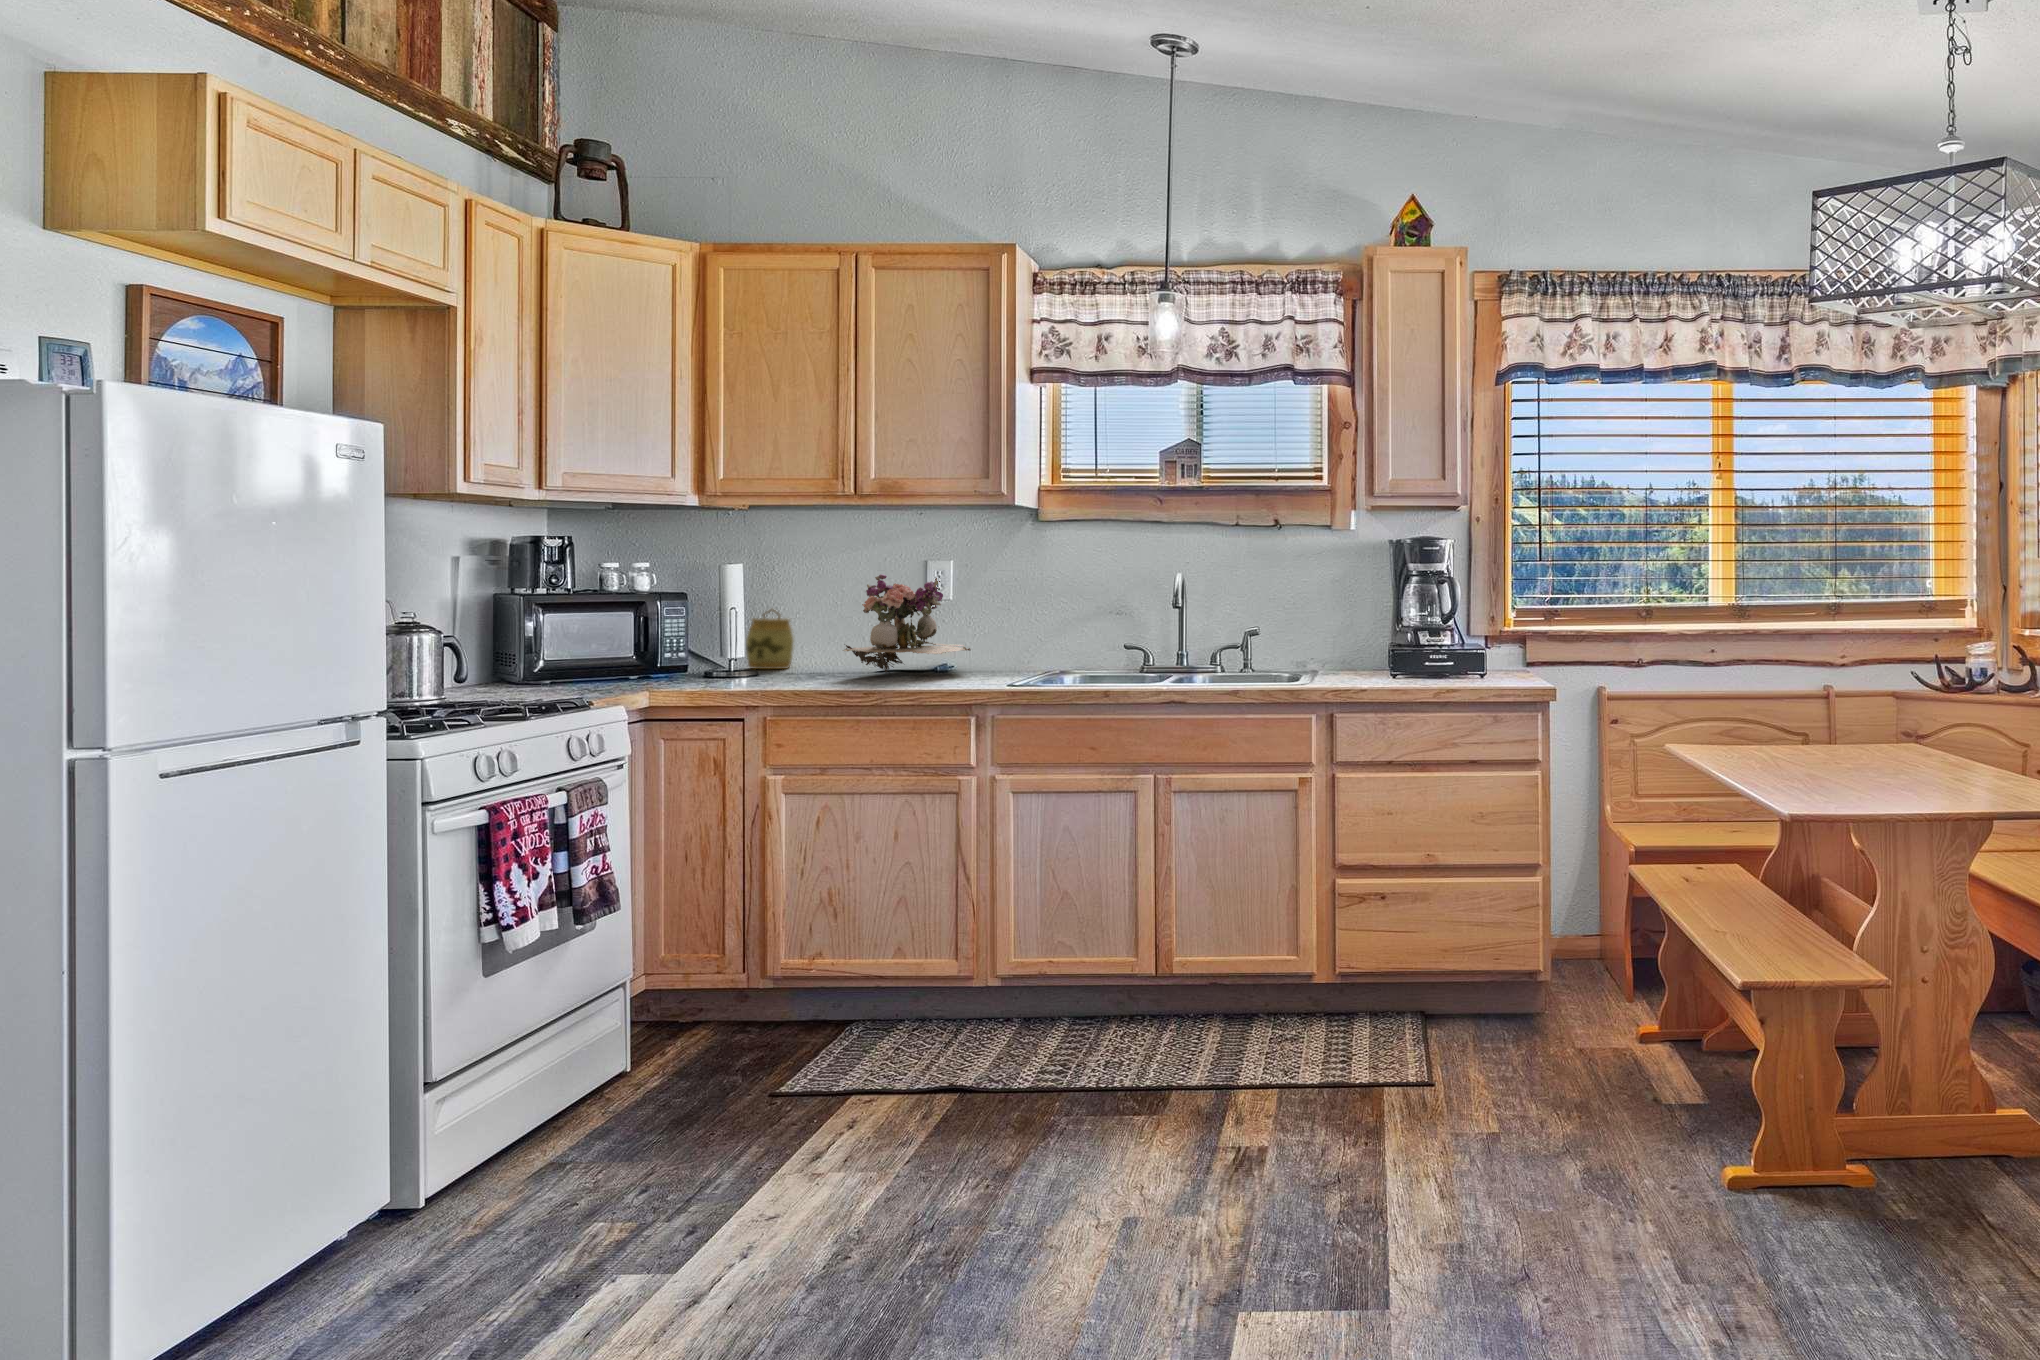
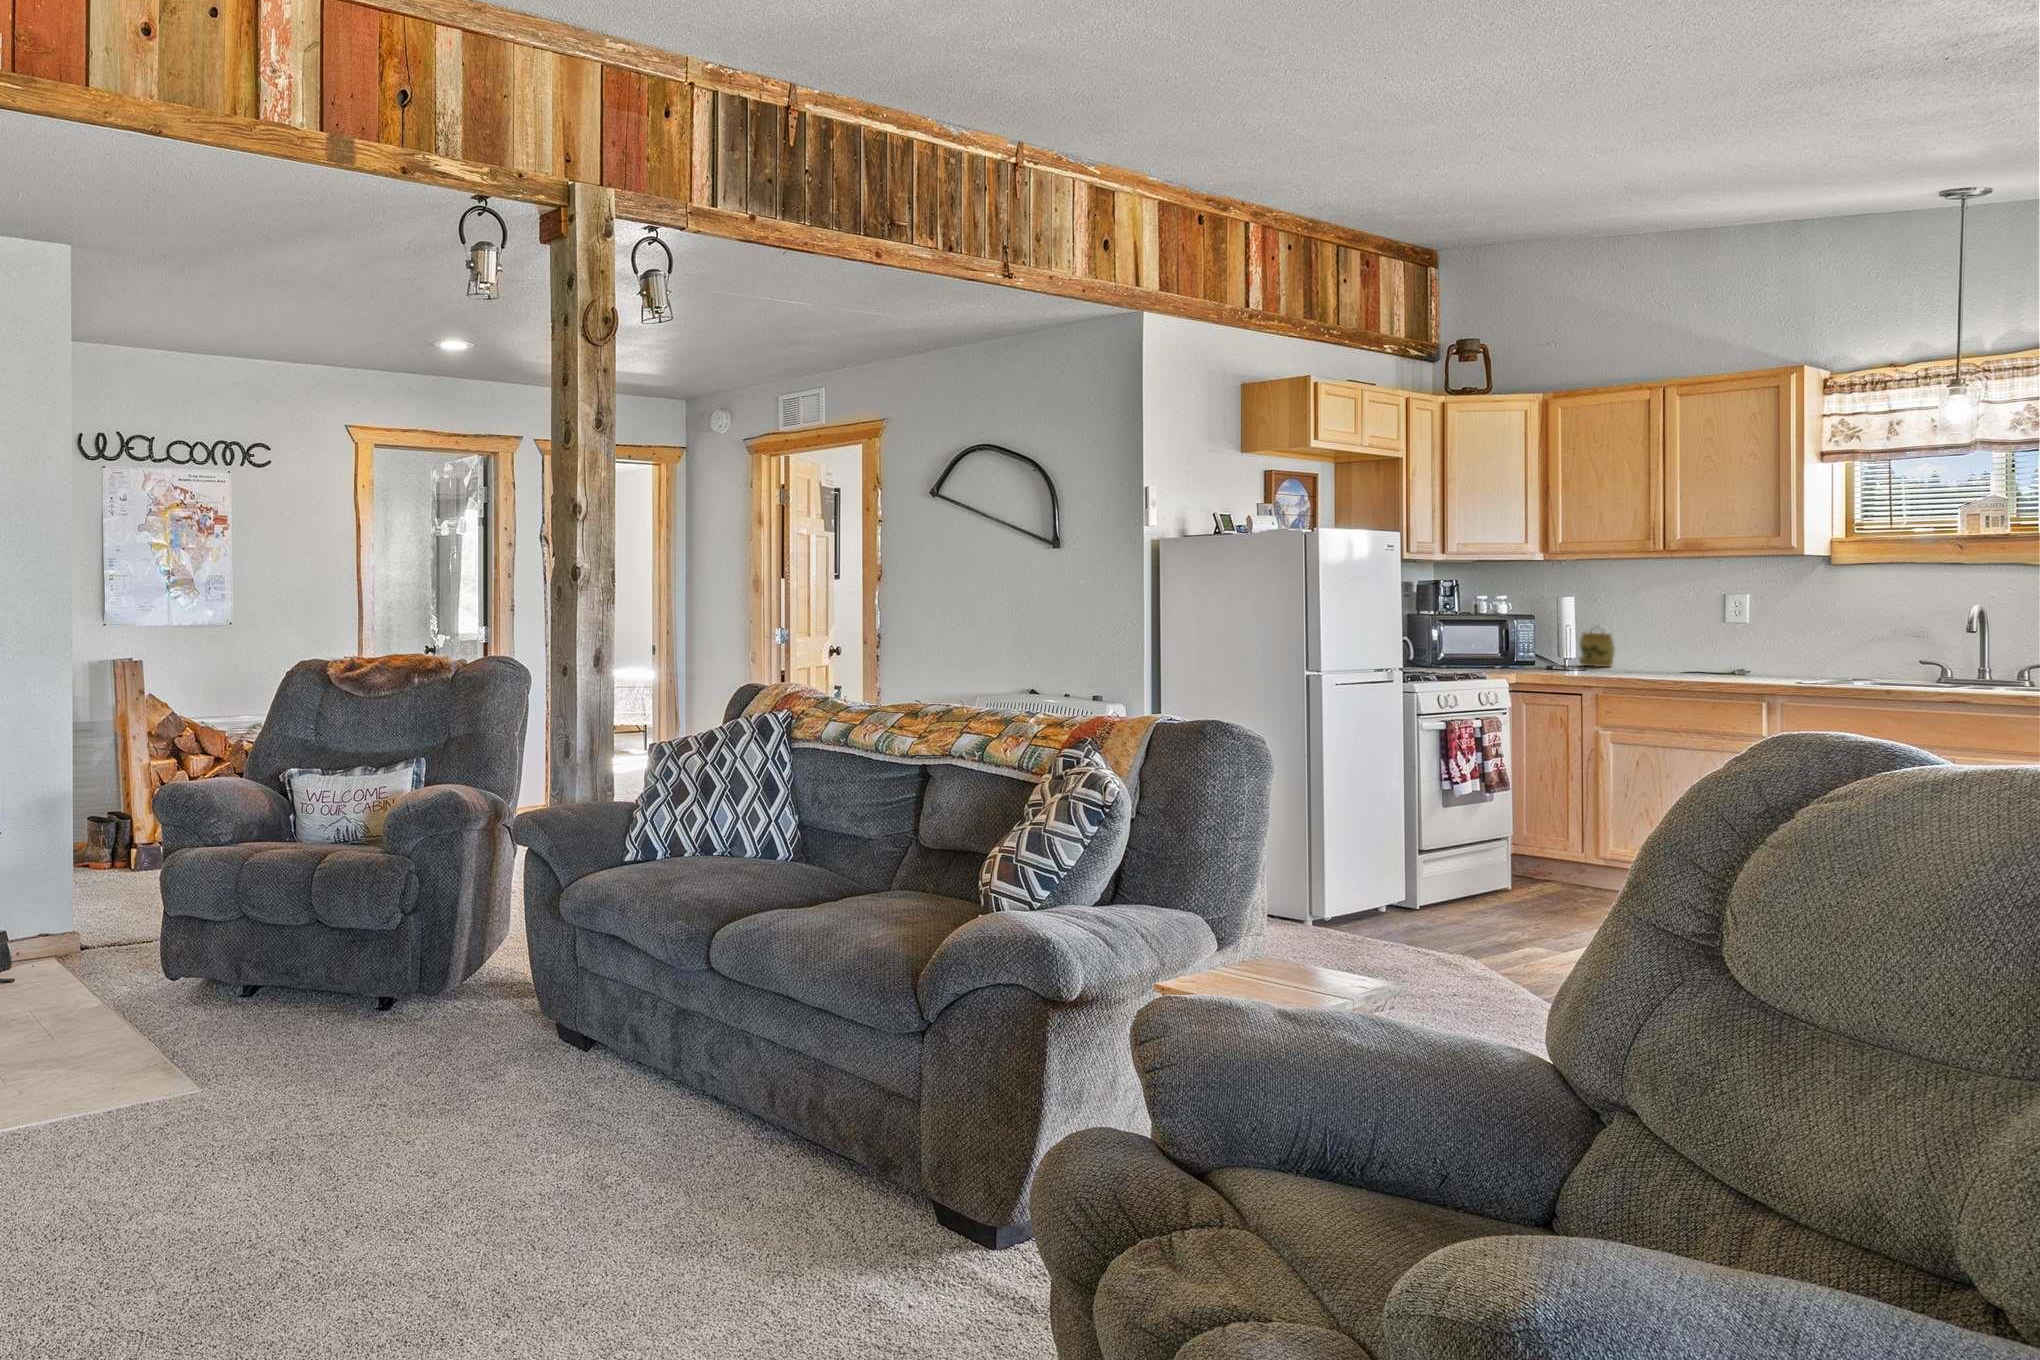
flower arrangement: present [843,574,971,672] -> none [1657,600,1768,672]

